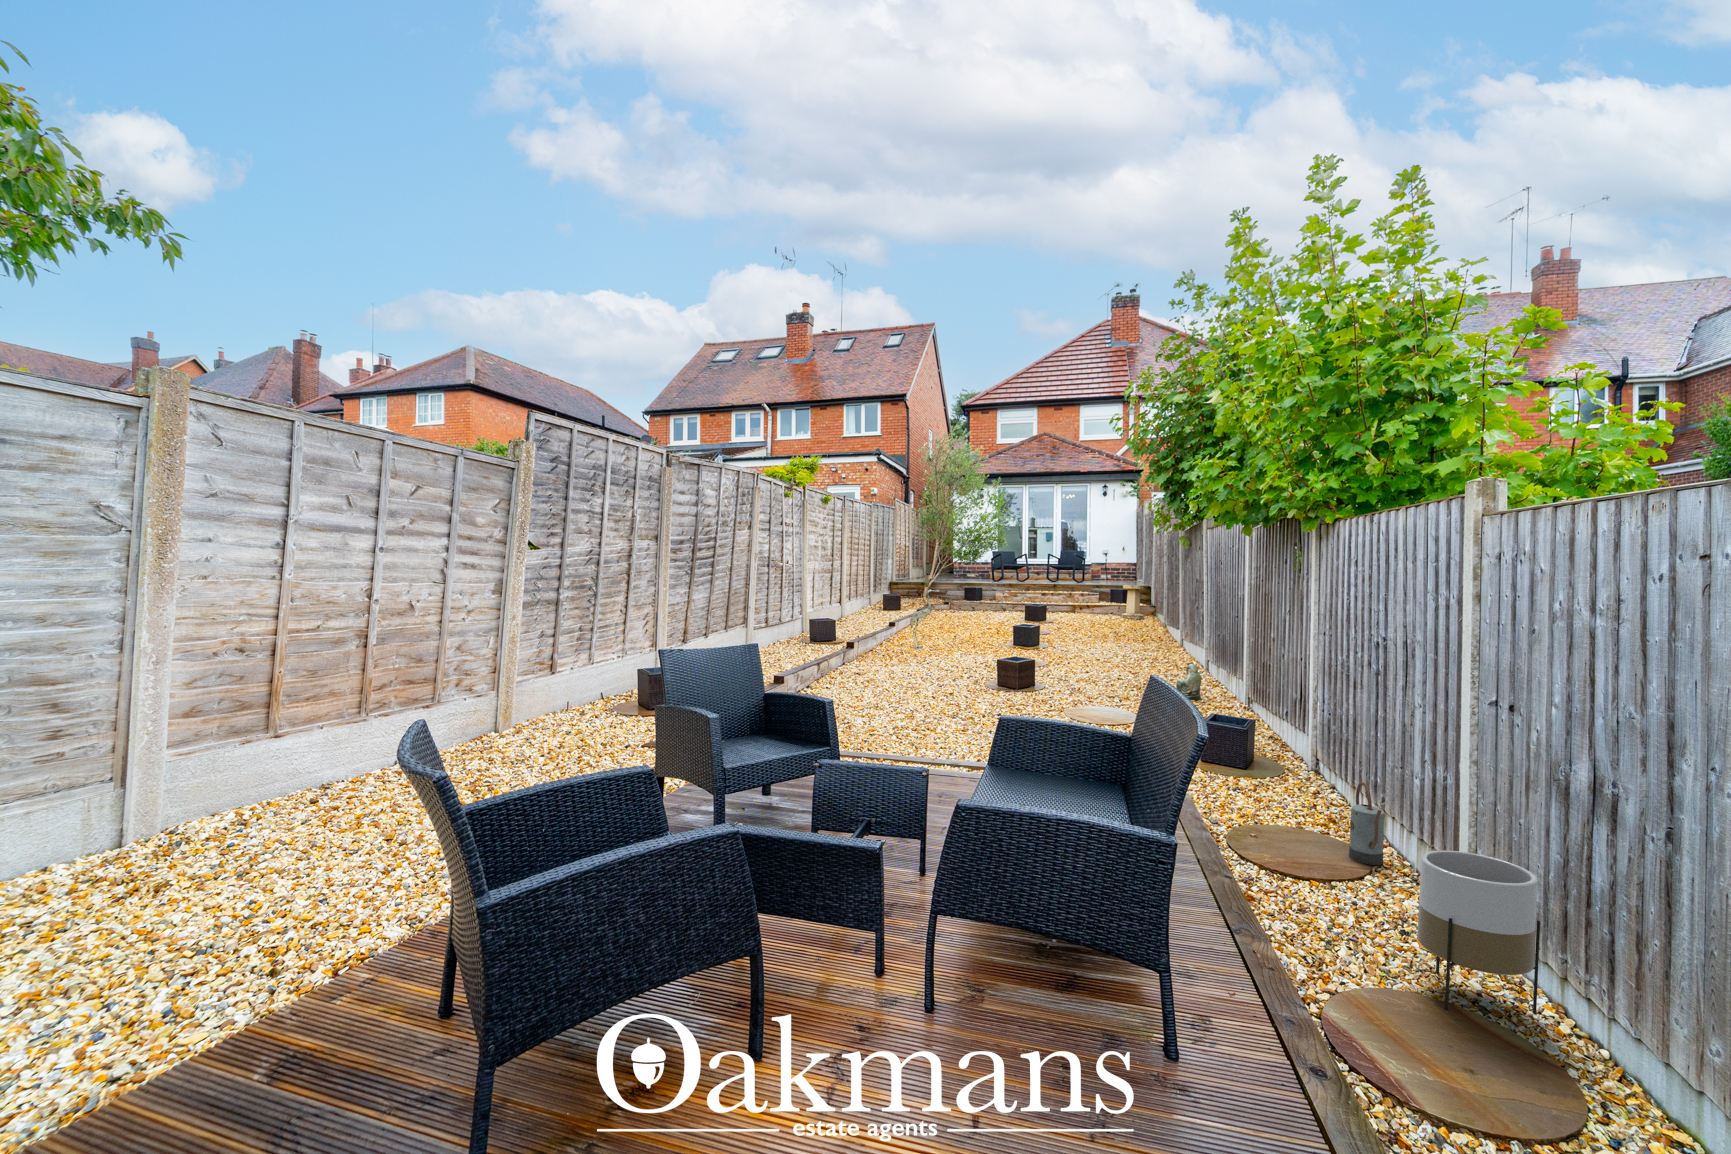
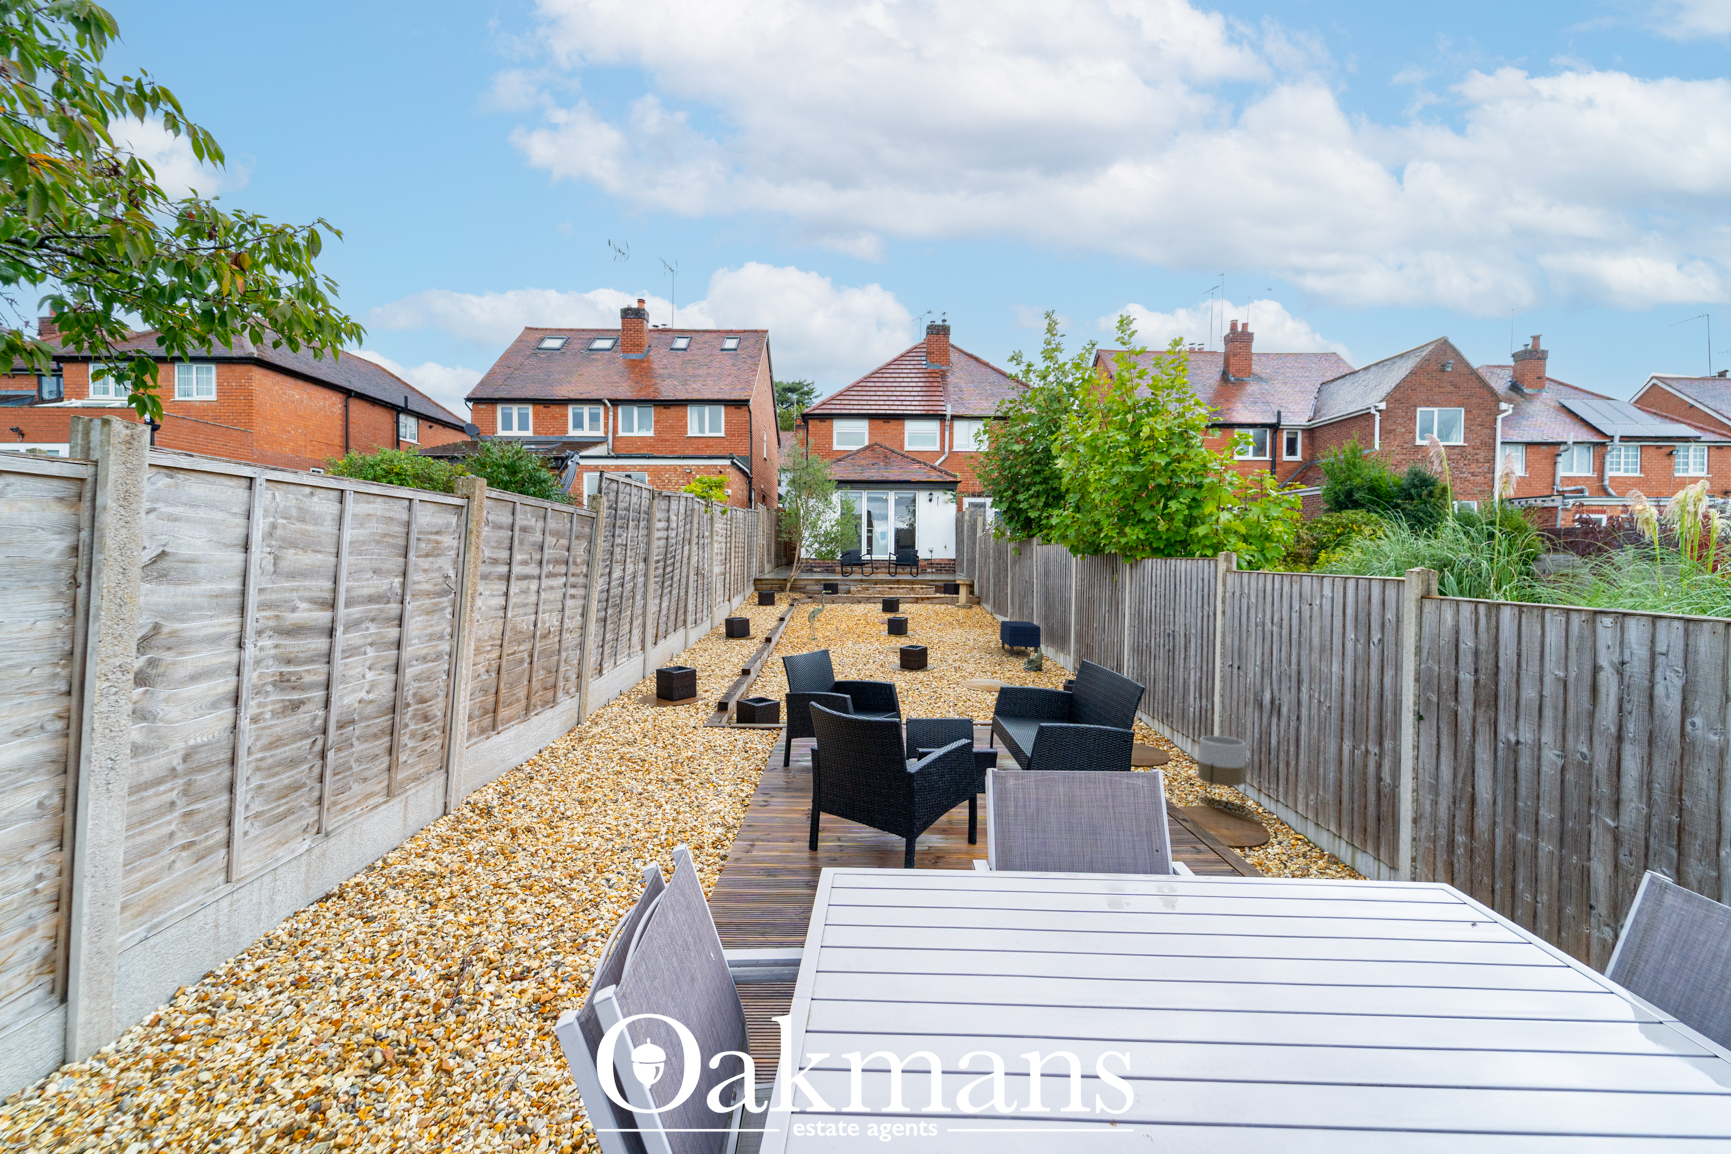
bench: none [1153,628,1204,676] -> present [1000,621,1041,656]
watering can: present [1349,782,1385,865] -> none [1159,713,1177,758]

